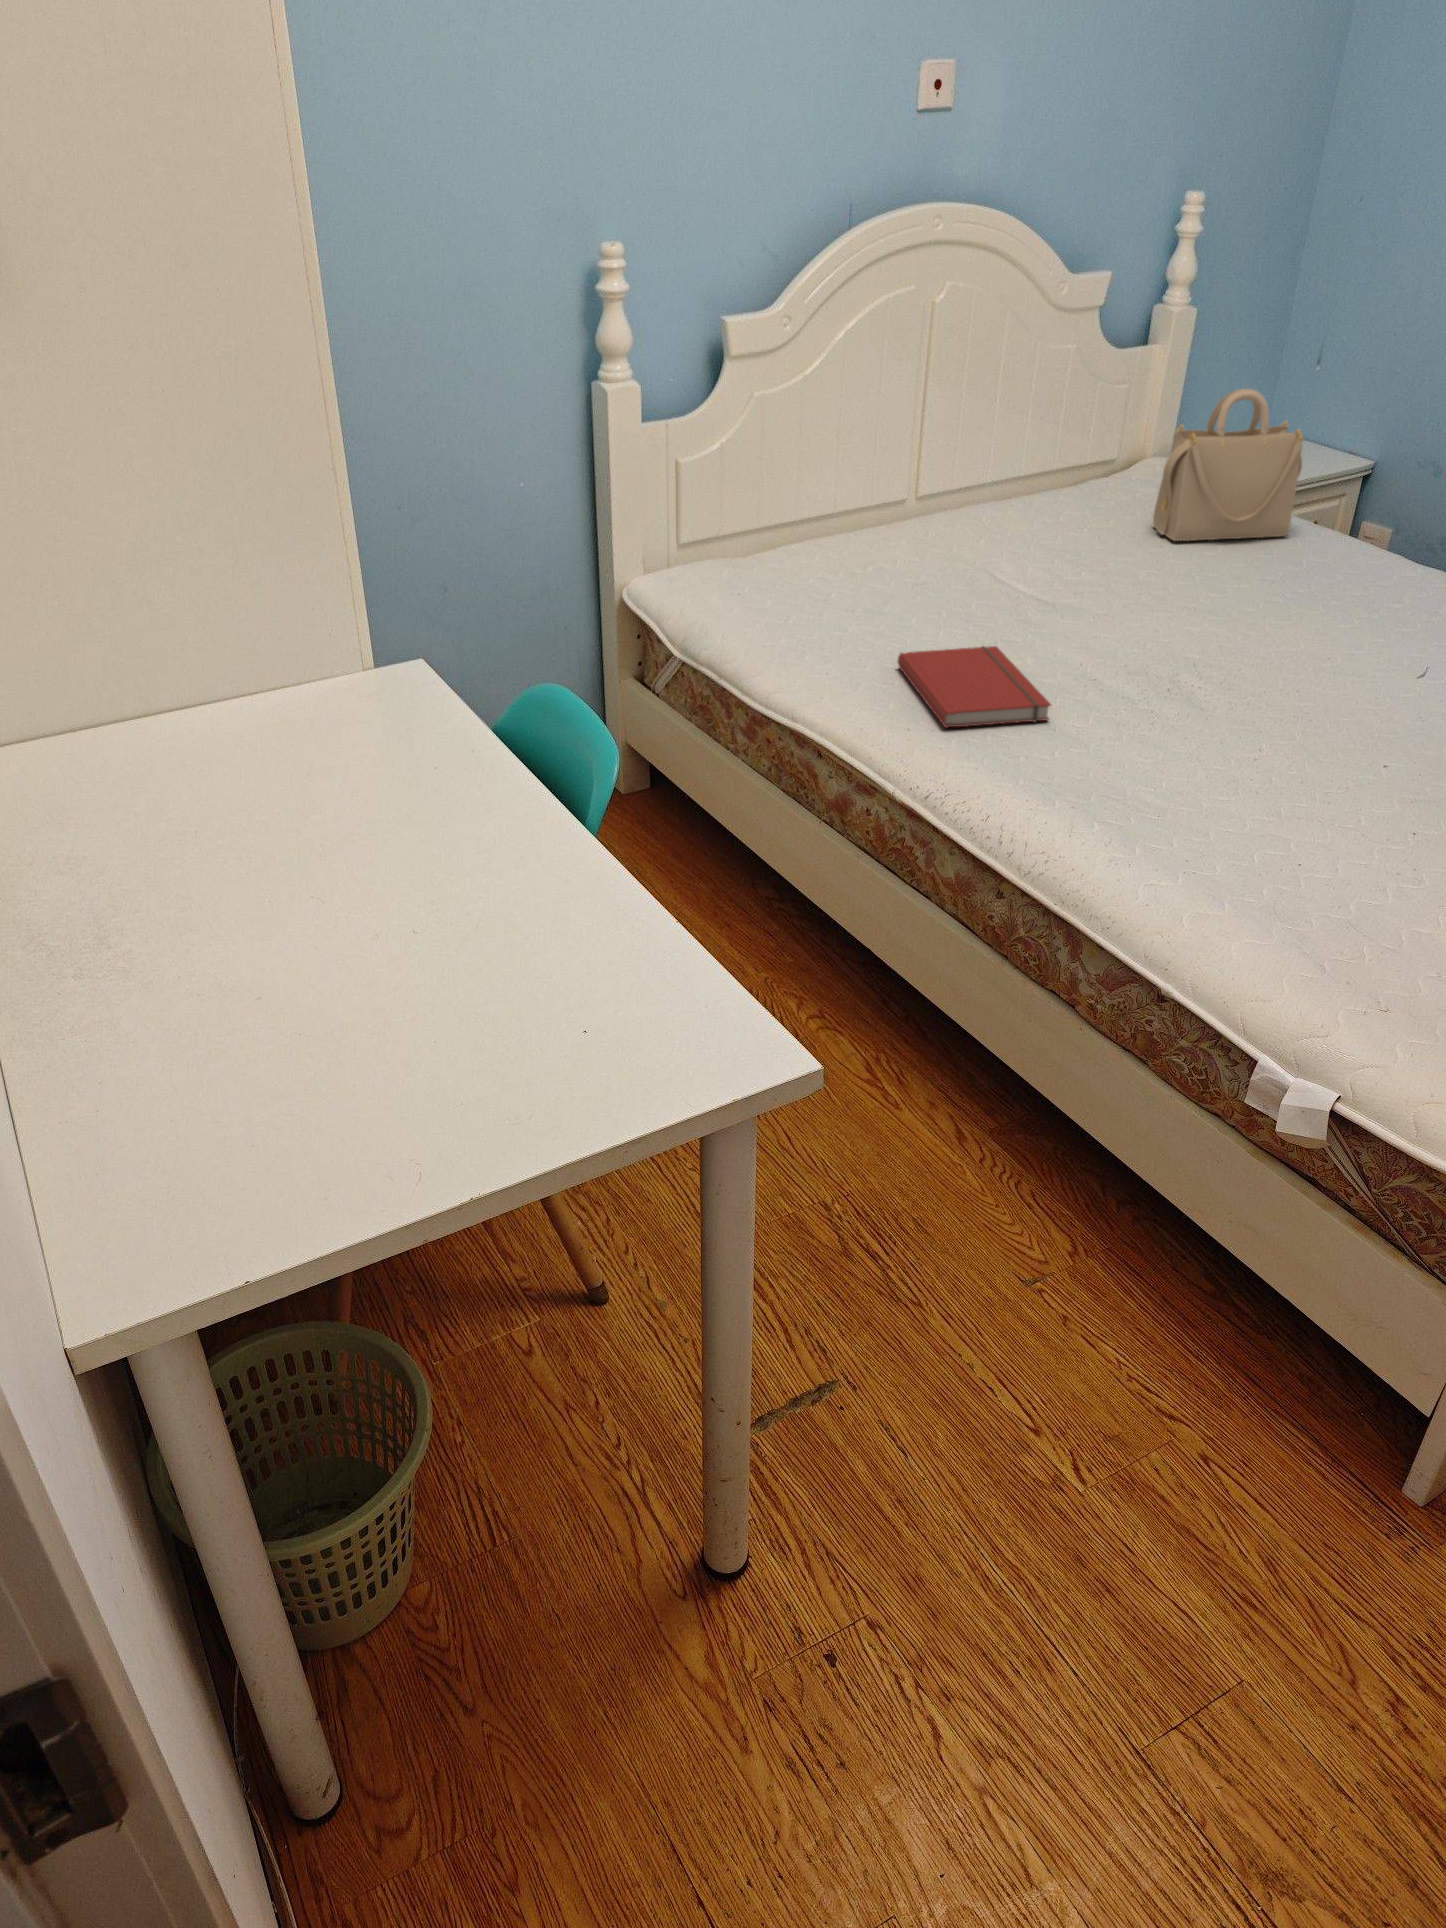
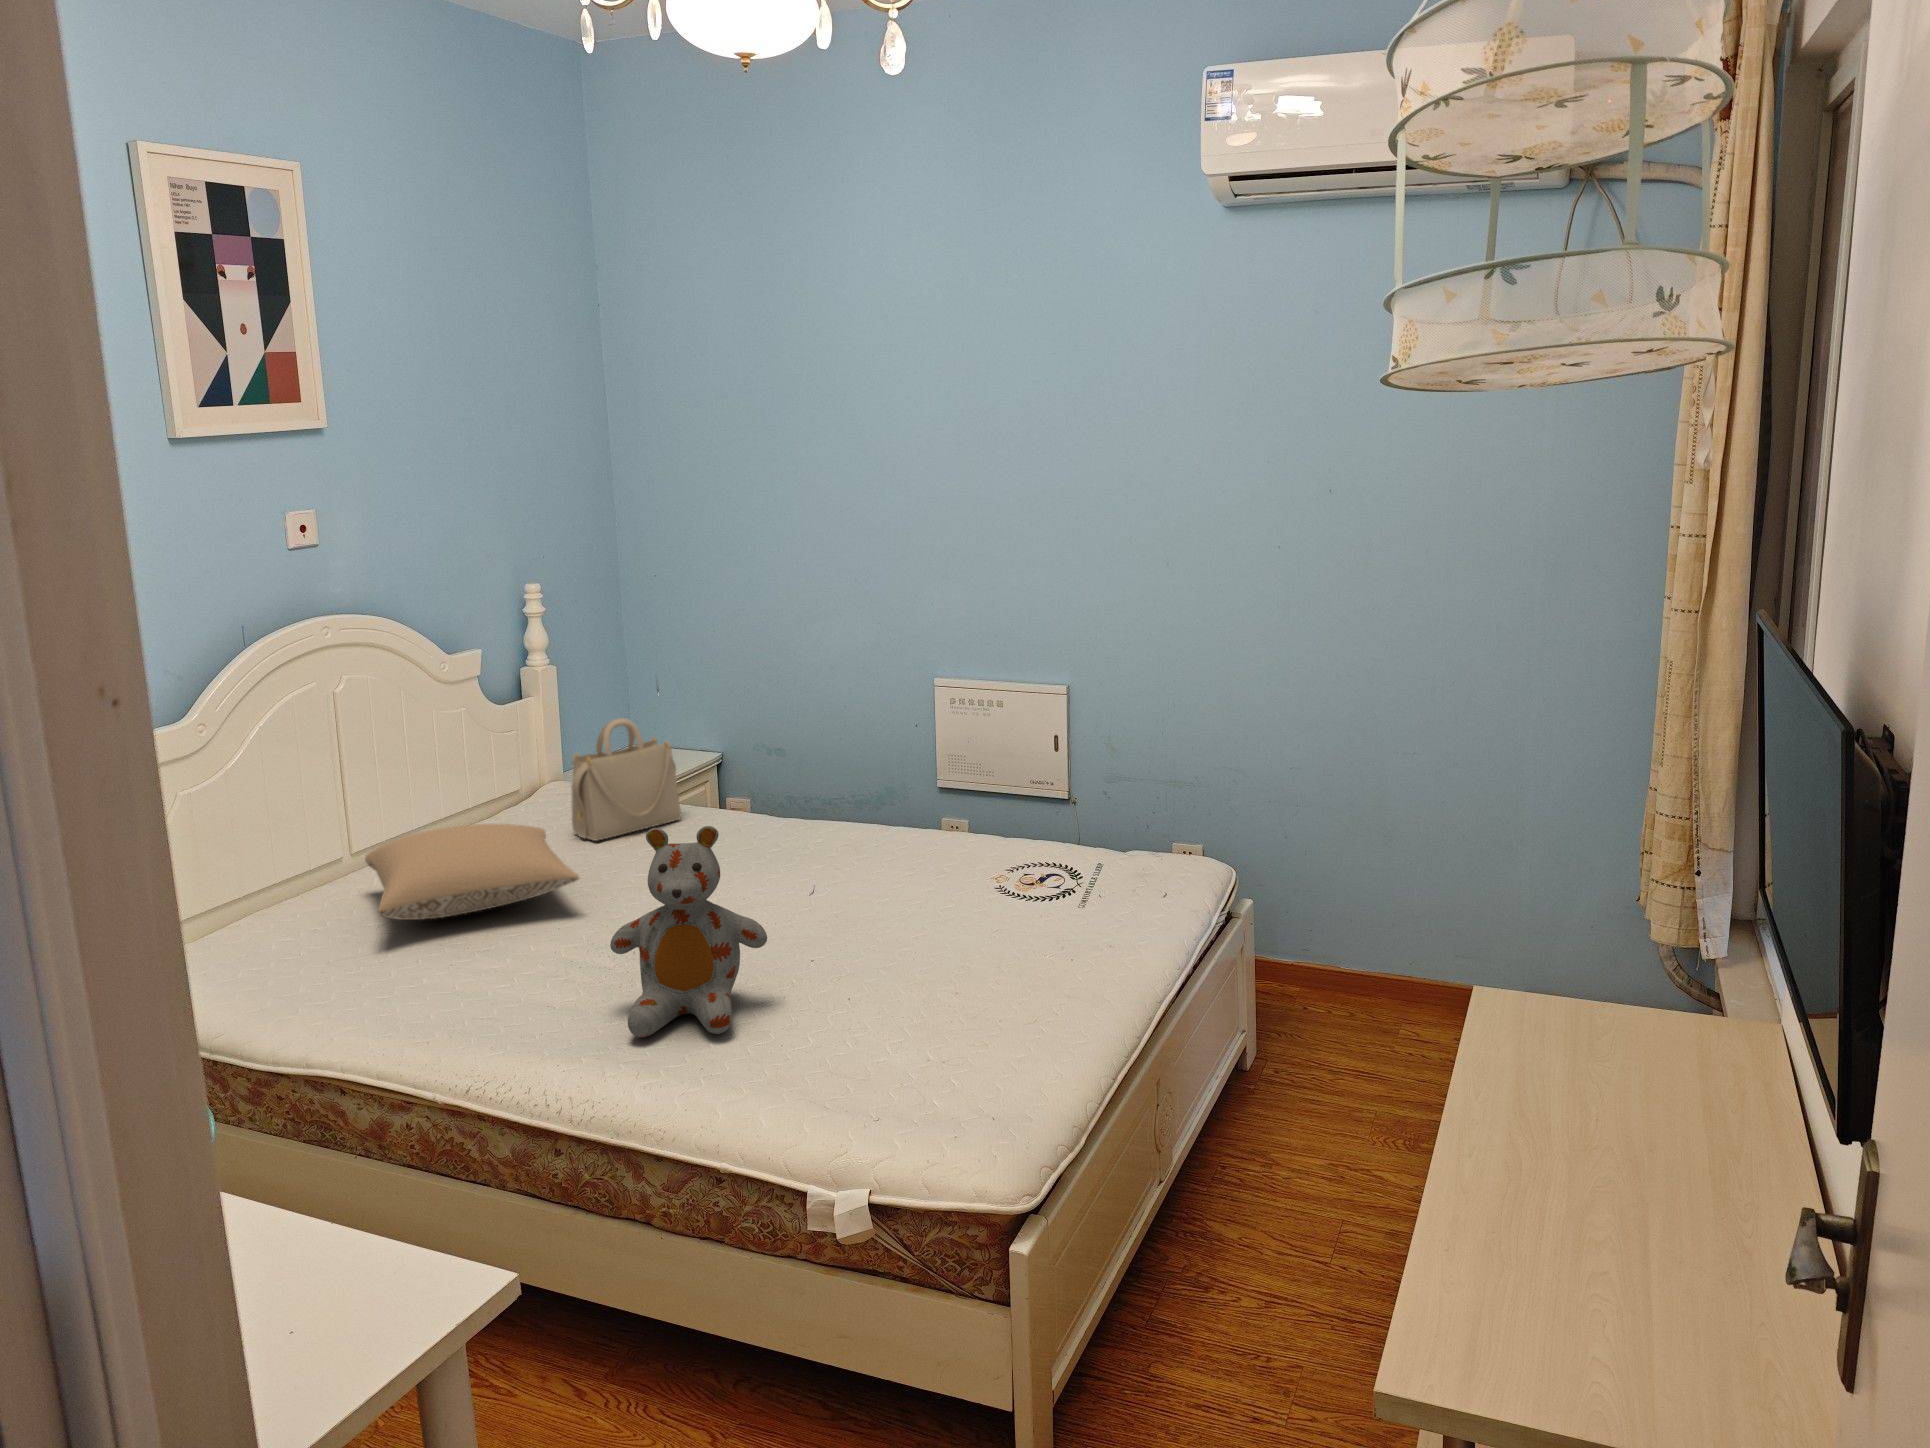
pillow: none [907,489,1132,594] -> present [365,824,579,920]
stuffed bear: none [1119,543,1329,825] -> present [610,826,767,1038]
book: present [897,646,1051,728] -> none [395,954,551,1031]

